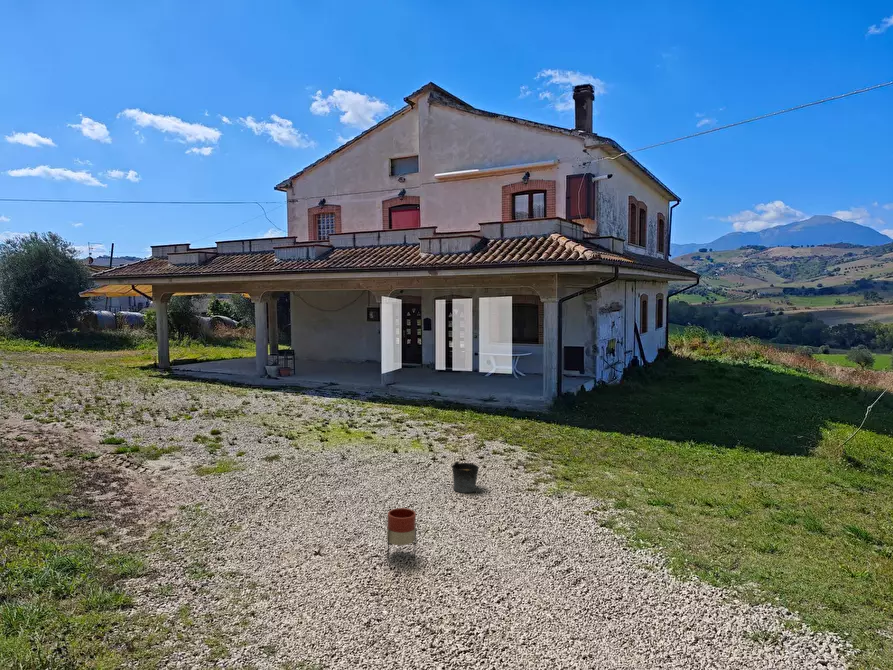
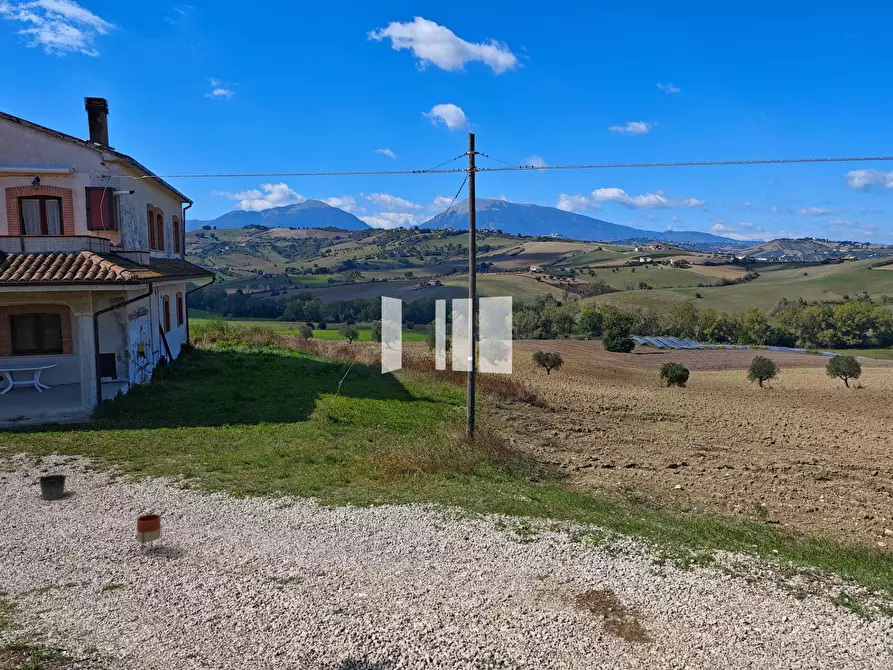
planter: present [387,508,416,558] -> present [137,514,162,551]

